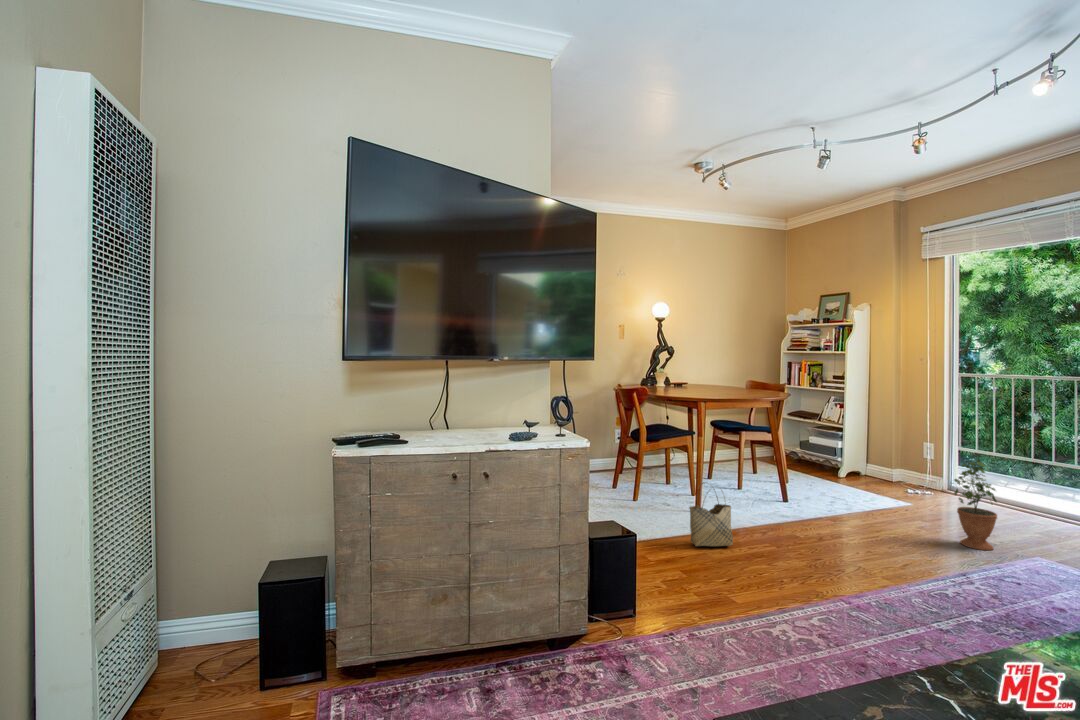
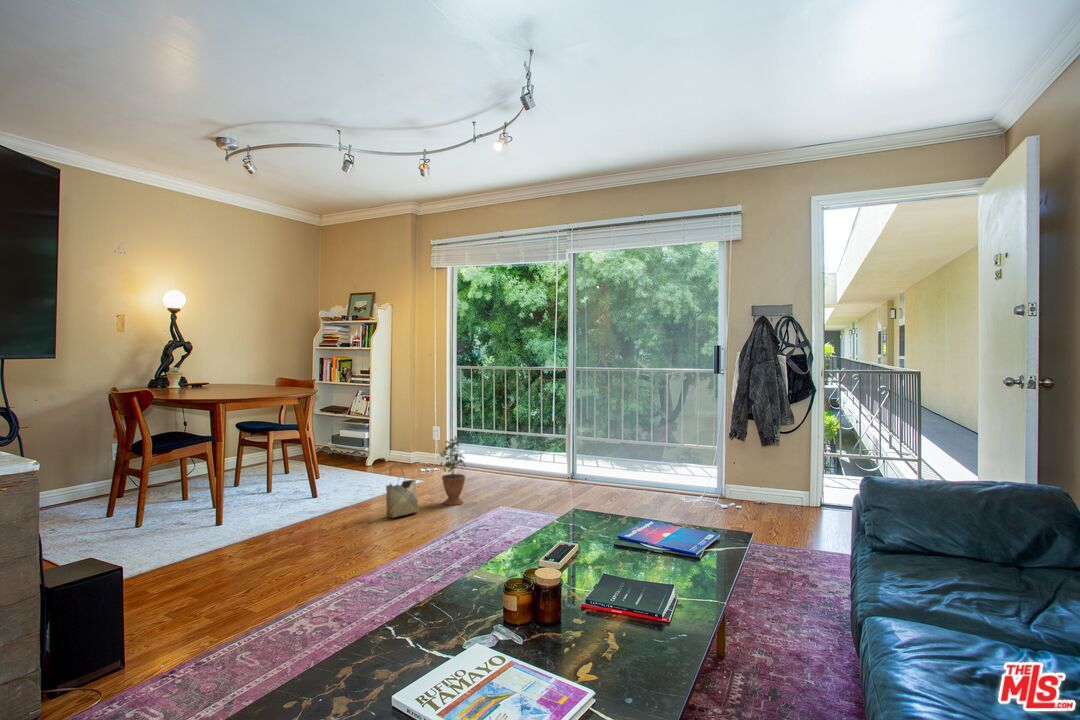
woven basket: present [689,482,733,546] -> present [386,469,419,518]

